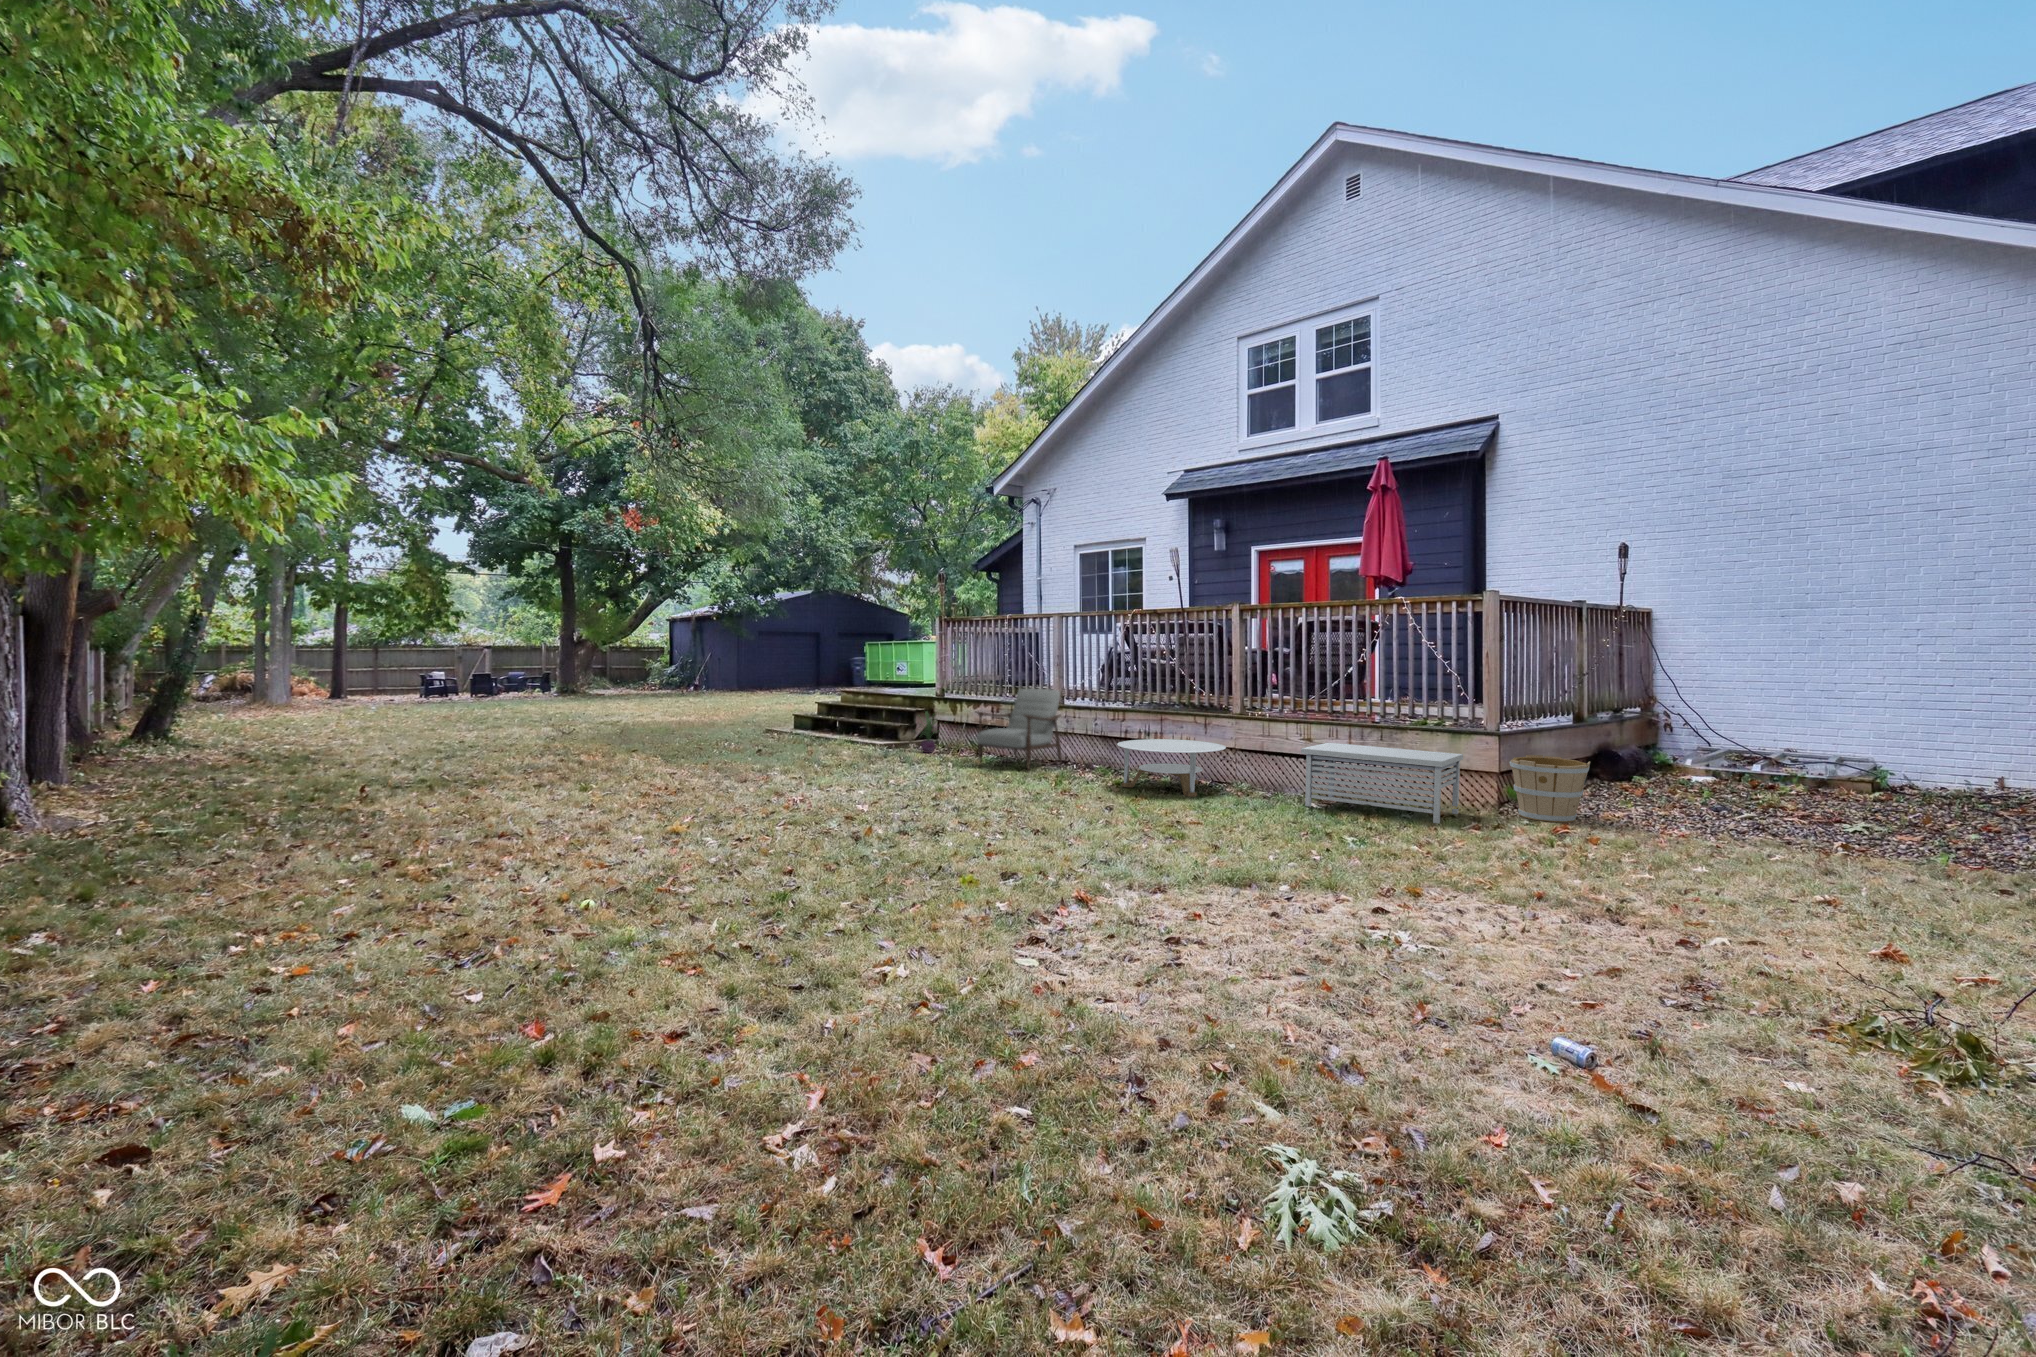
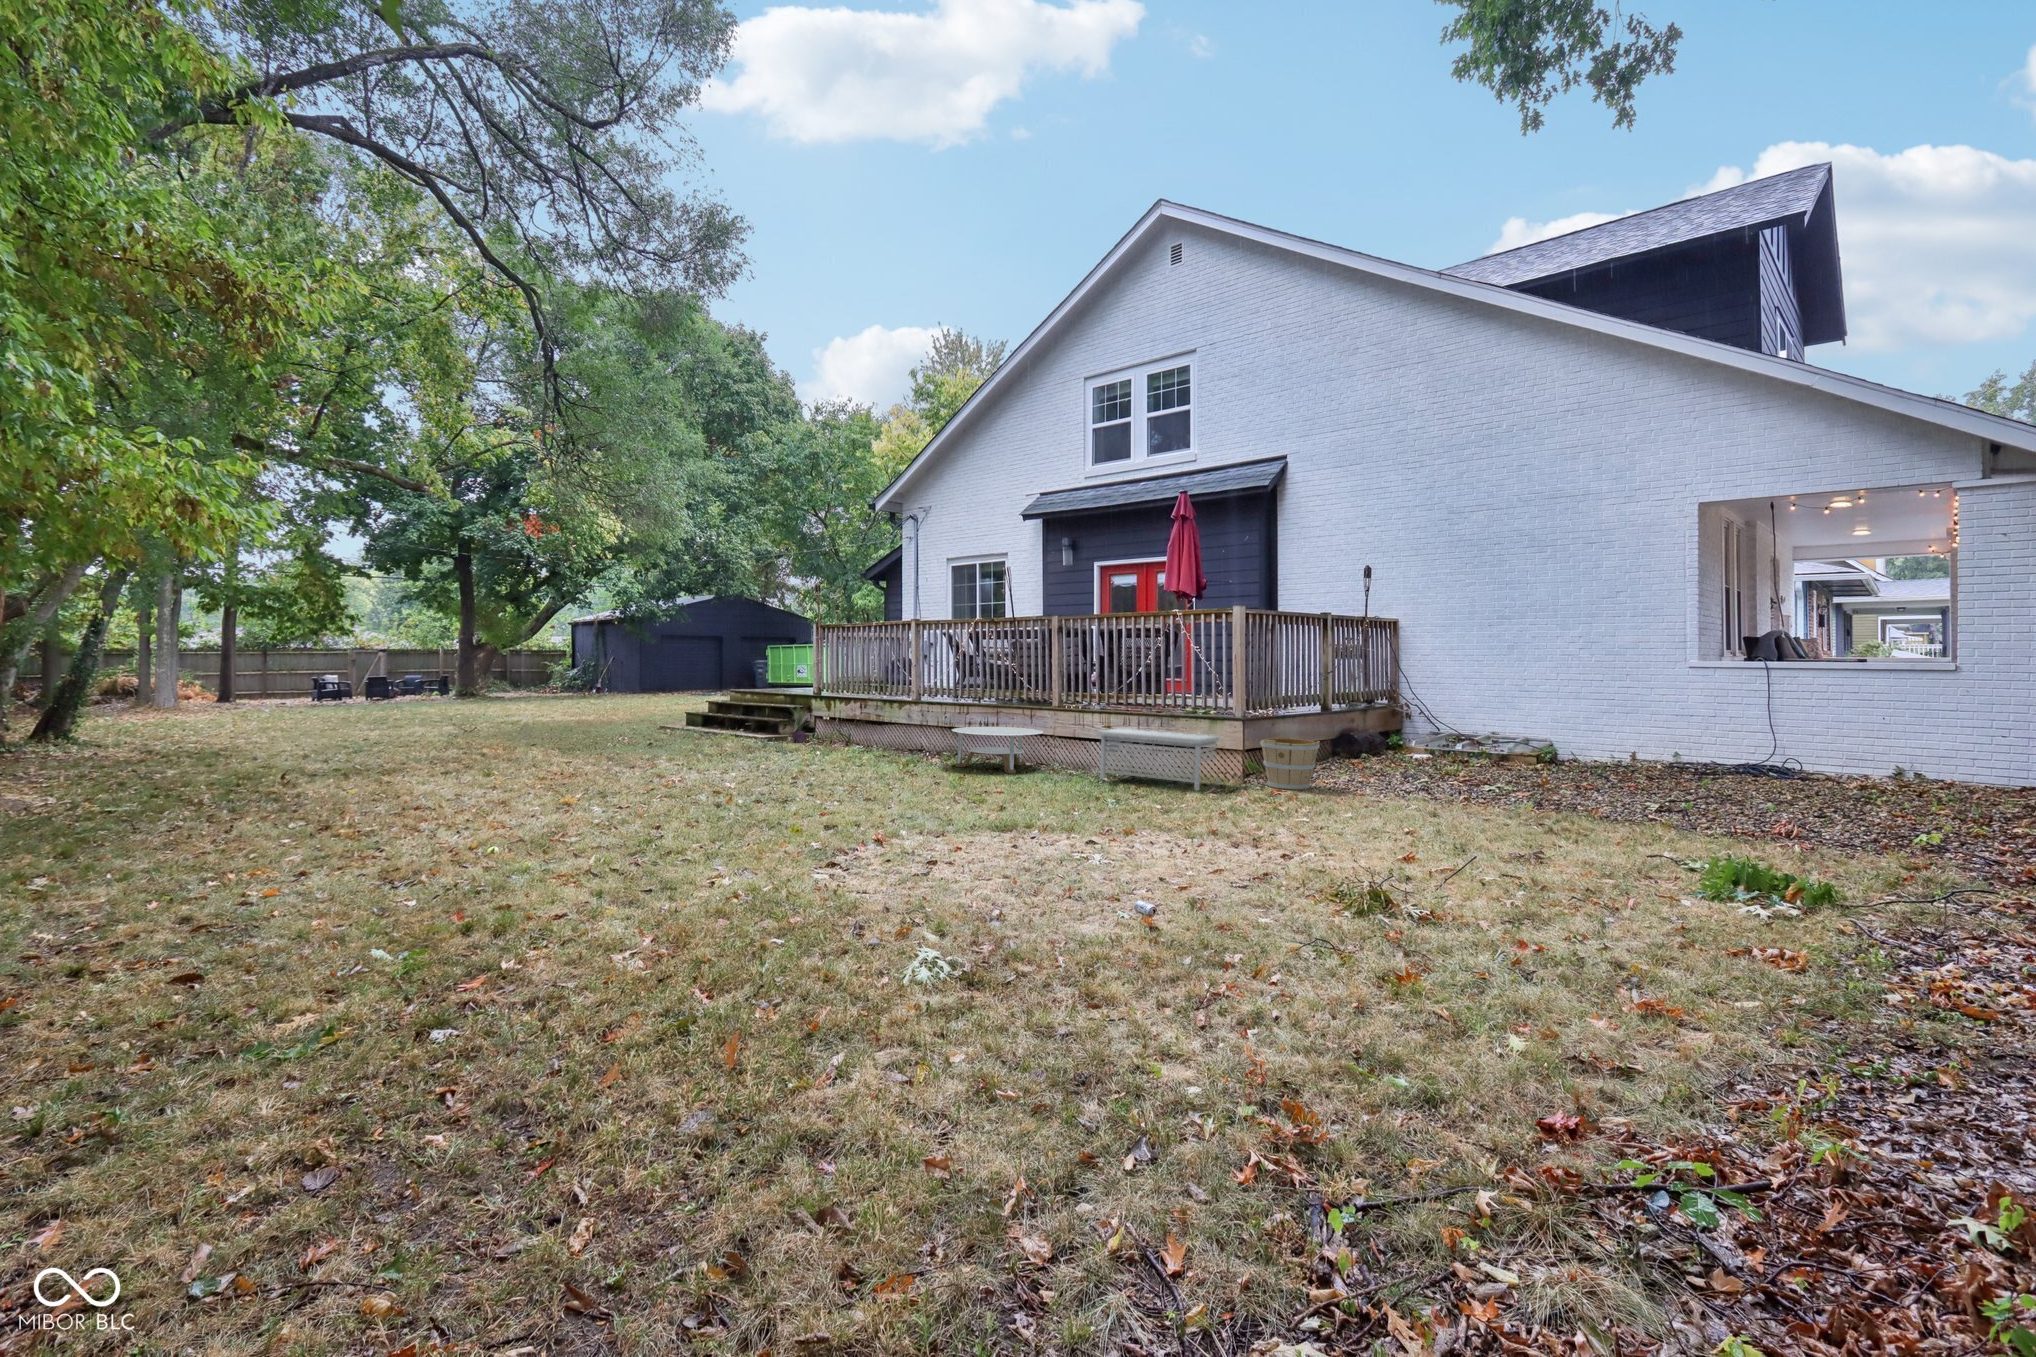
chair: present [976,689,1062,771] -> none [835,684,915,756]

